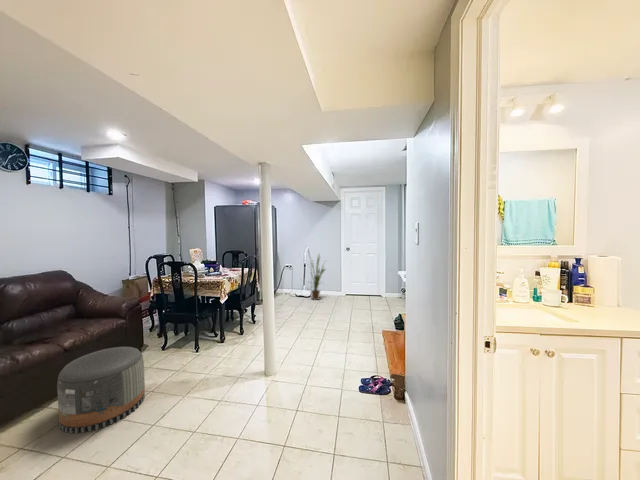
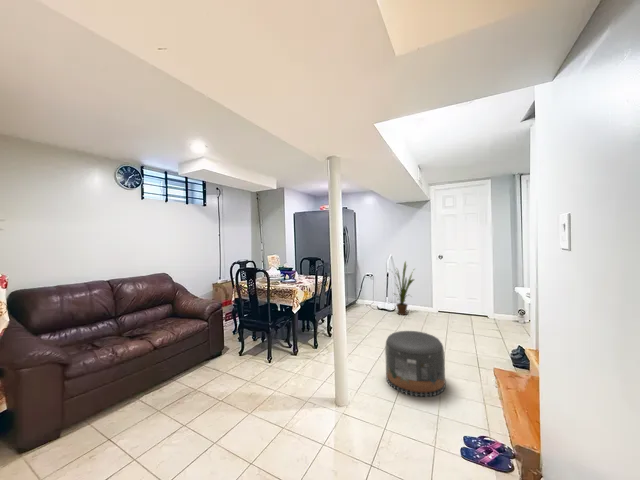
pouf: present [57,347,145,433] -> present [385,331,445,397]

